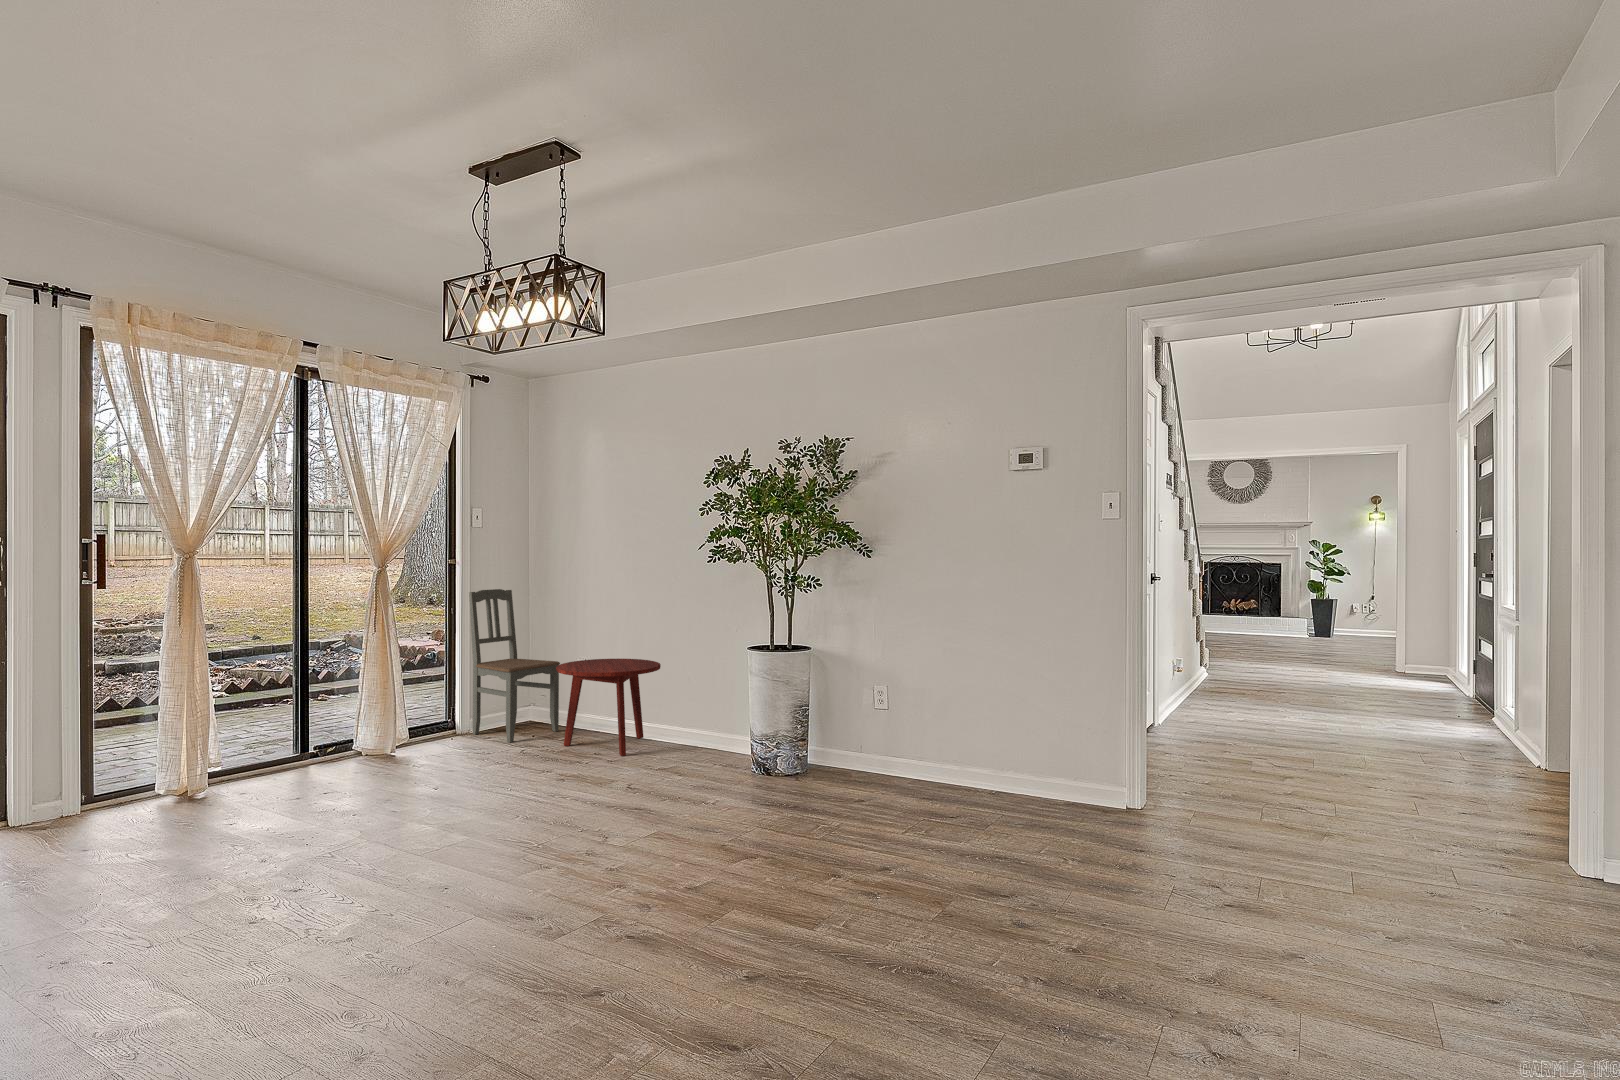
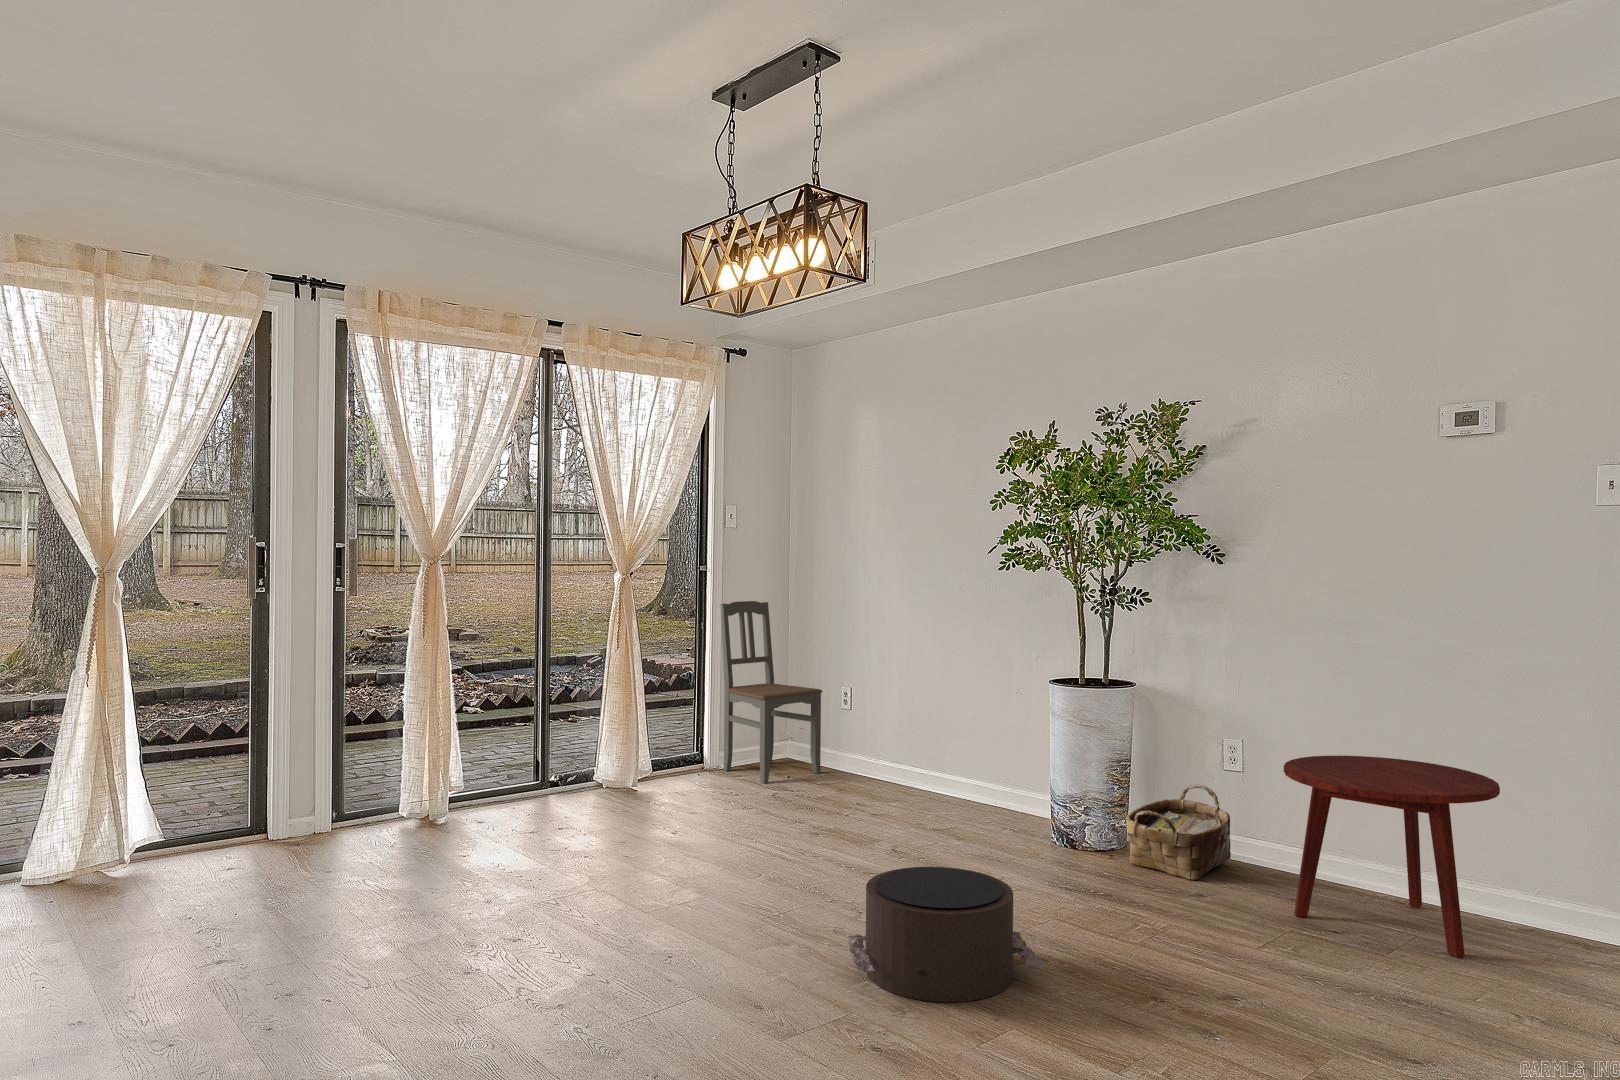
side table: present [556,659,661,756] -> present [1284,756,1500,957]
woven basket: none [802,719,875,789] -> present [1126,784,1231,880]
pouf: none [592,794,745,896] -> present [848,867,1044,1002]

